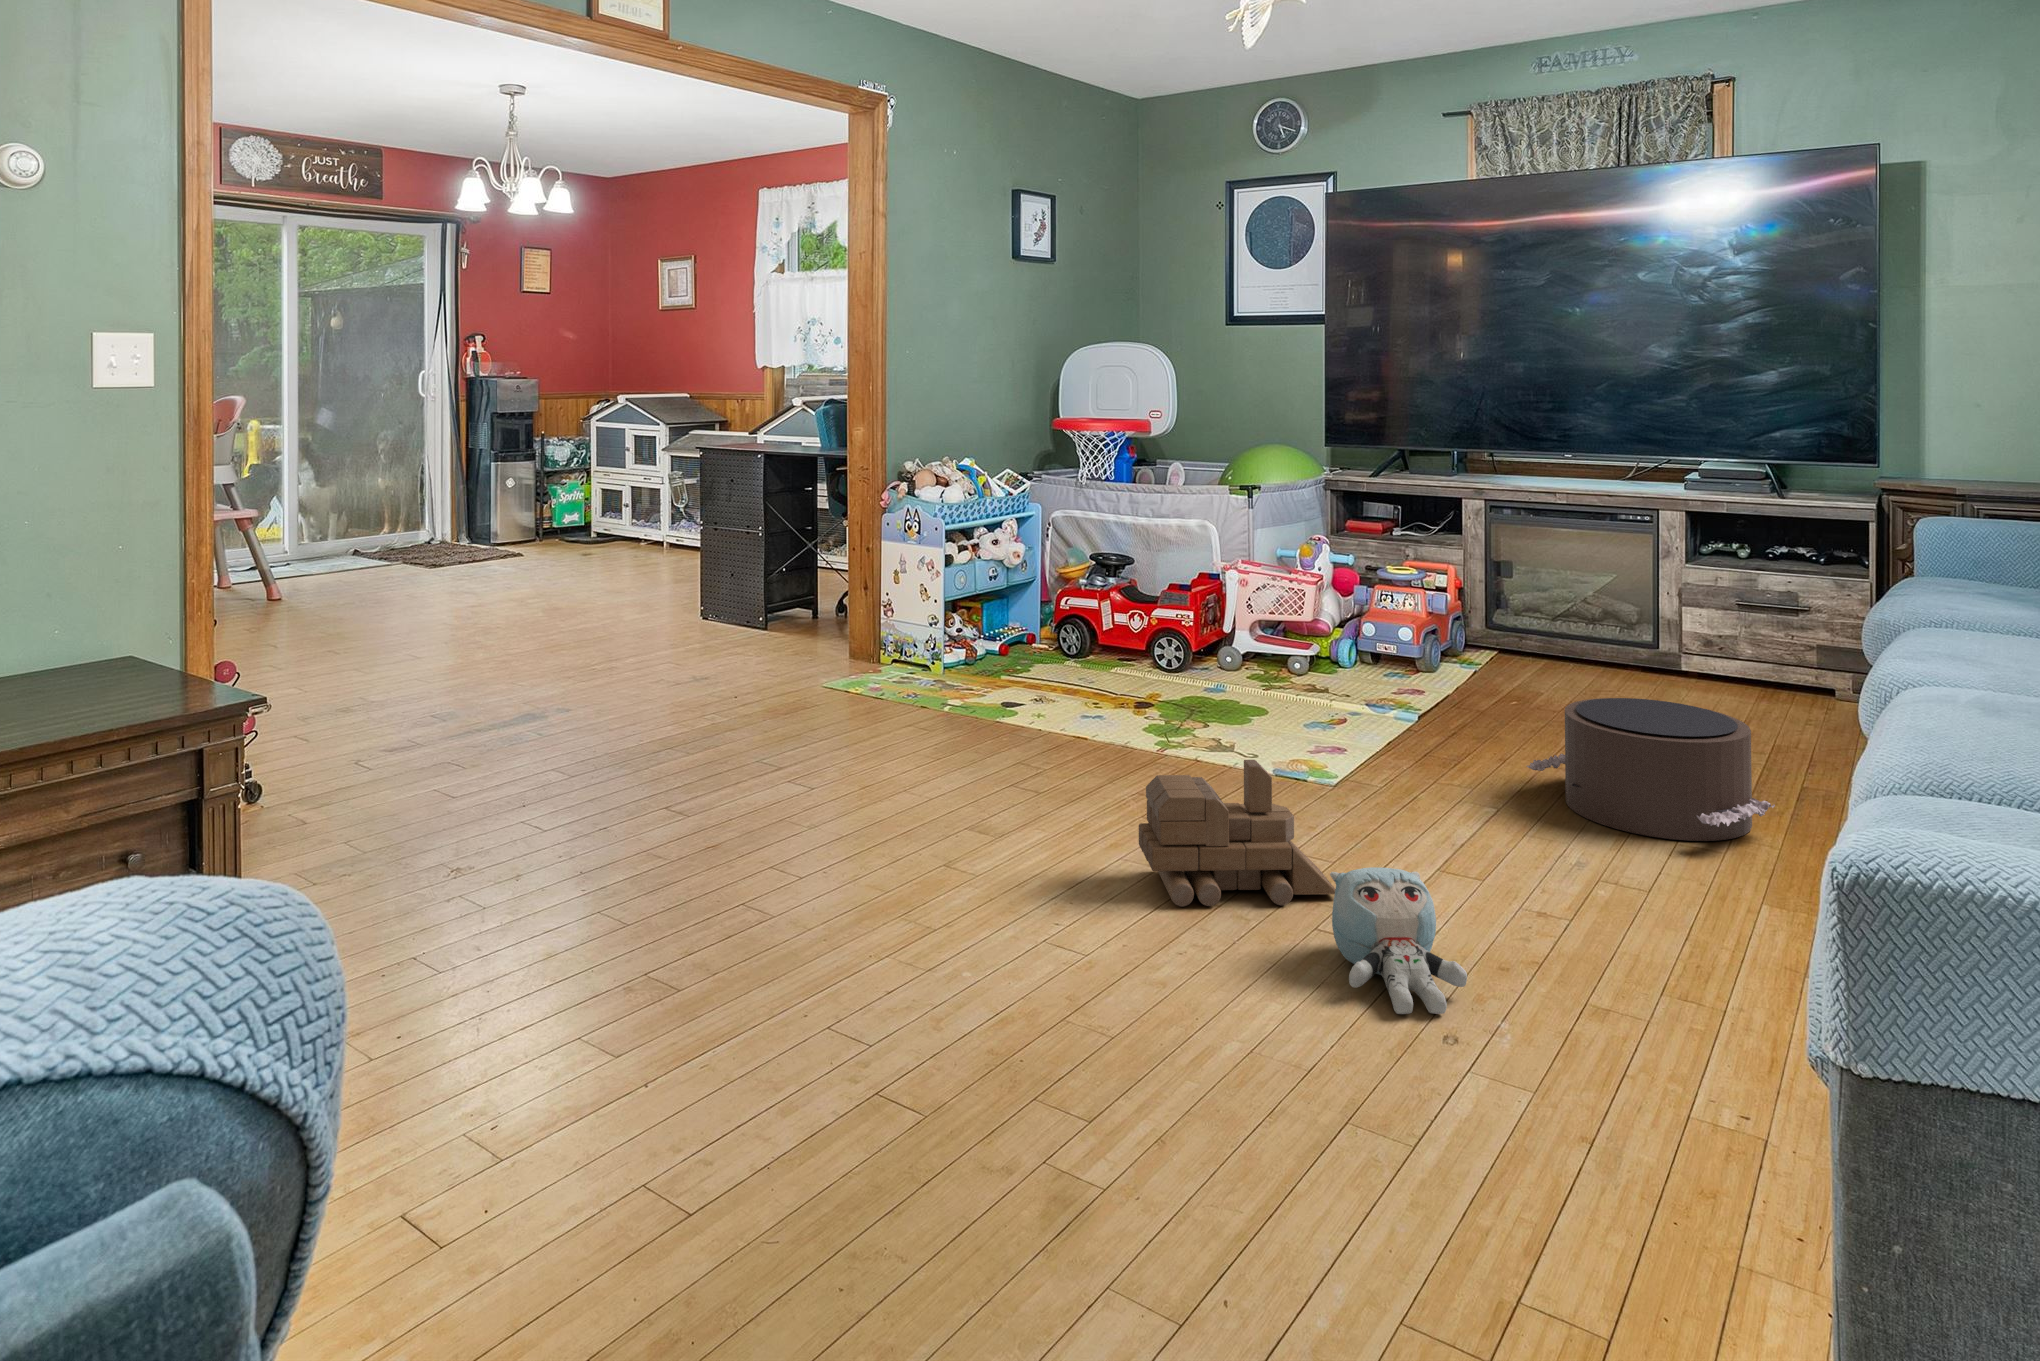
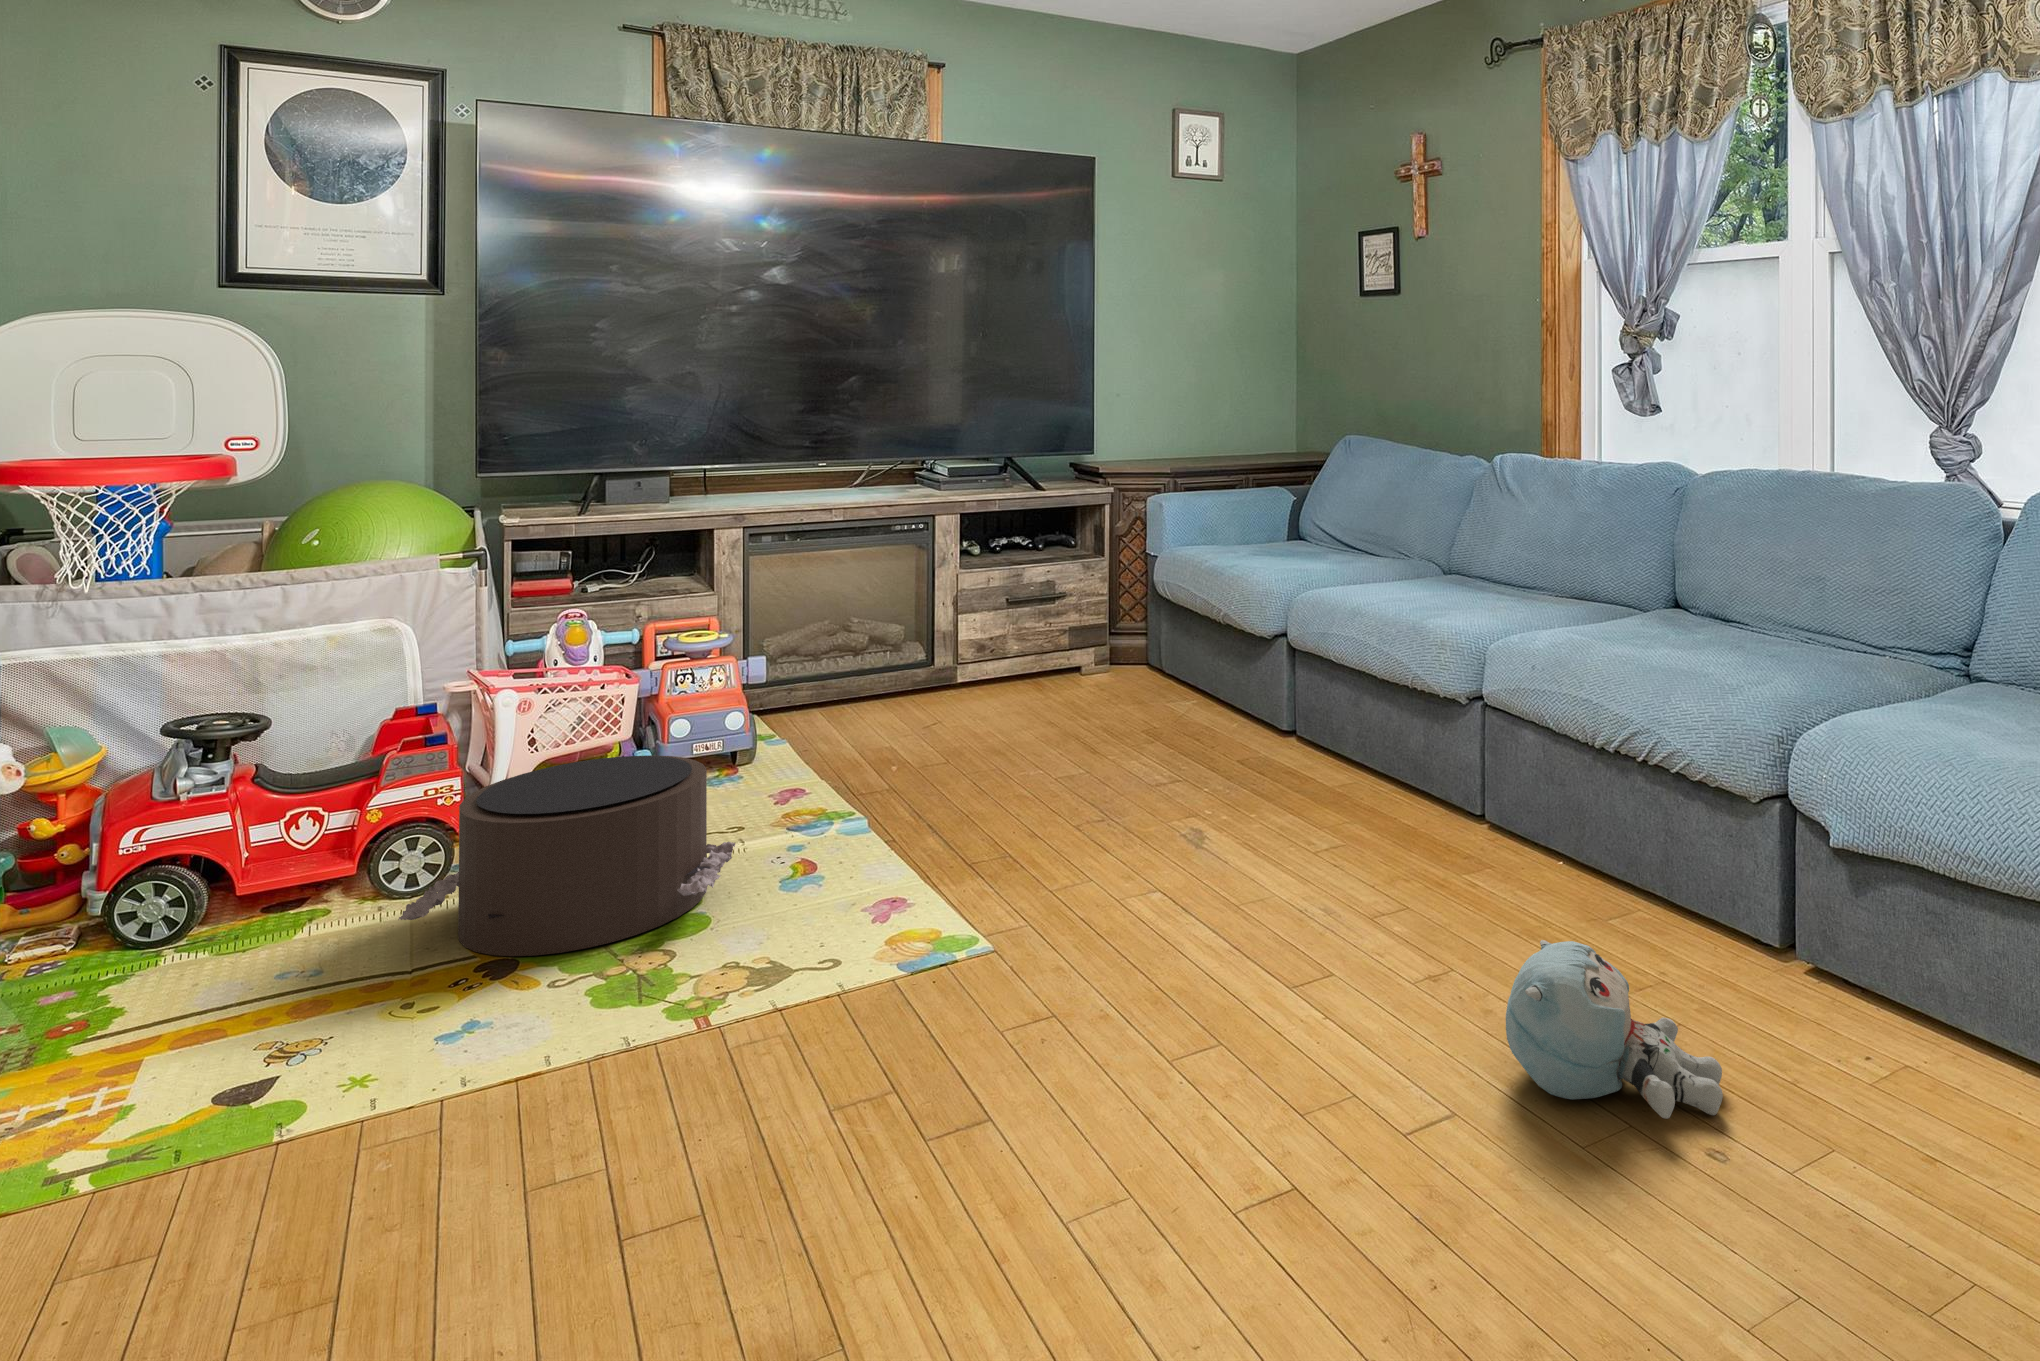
pouf: present [1526,698,1775,841] -> present [398,755,735,956]
toy train: present [1139,760,1335,907] -> none [1176,900,1377,1194]

